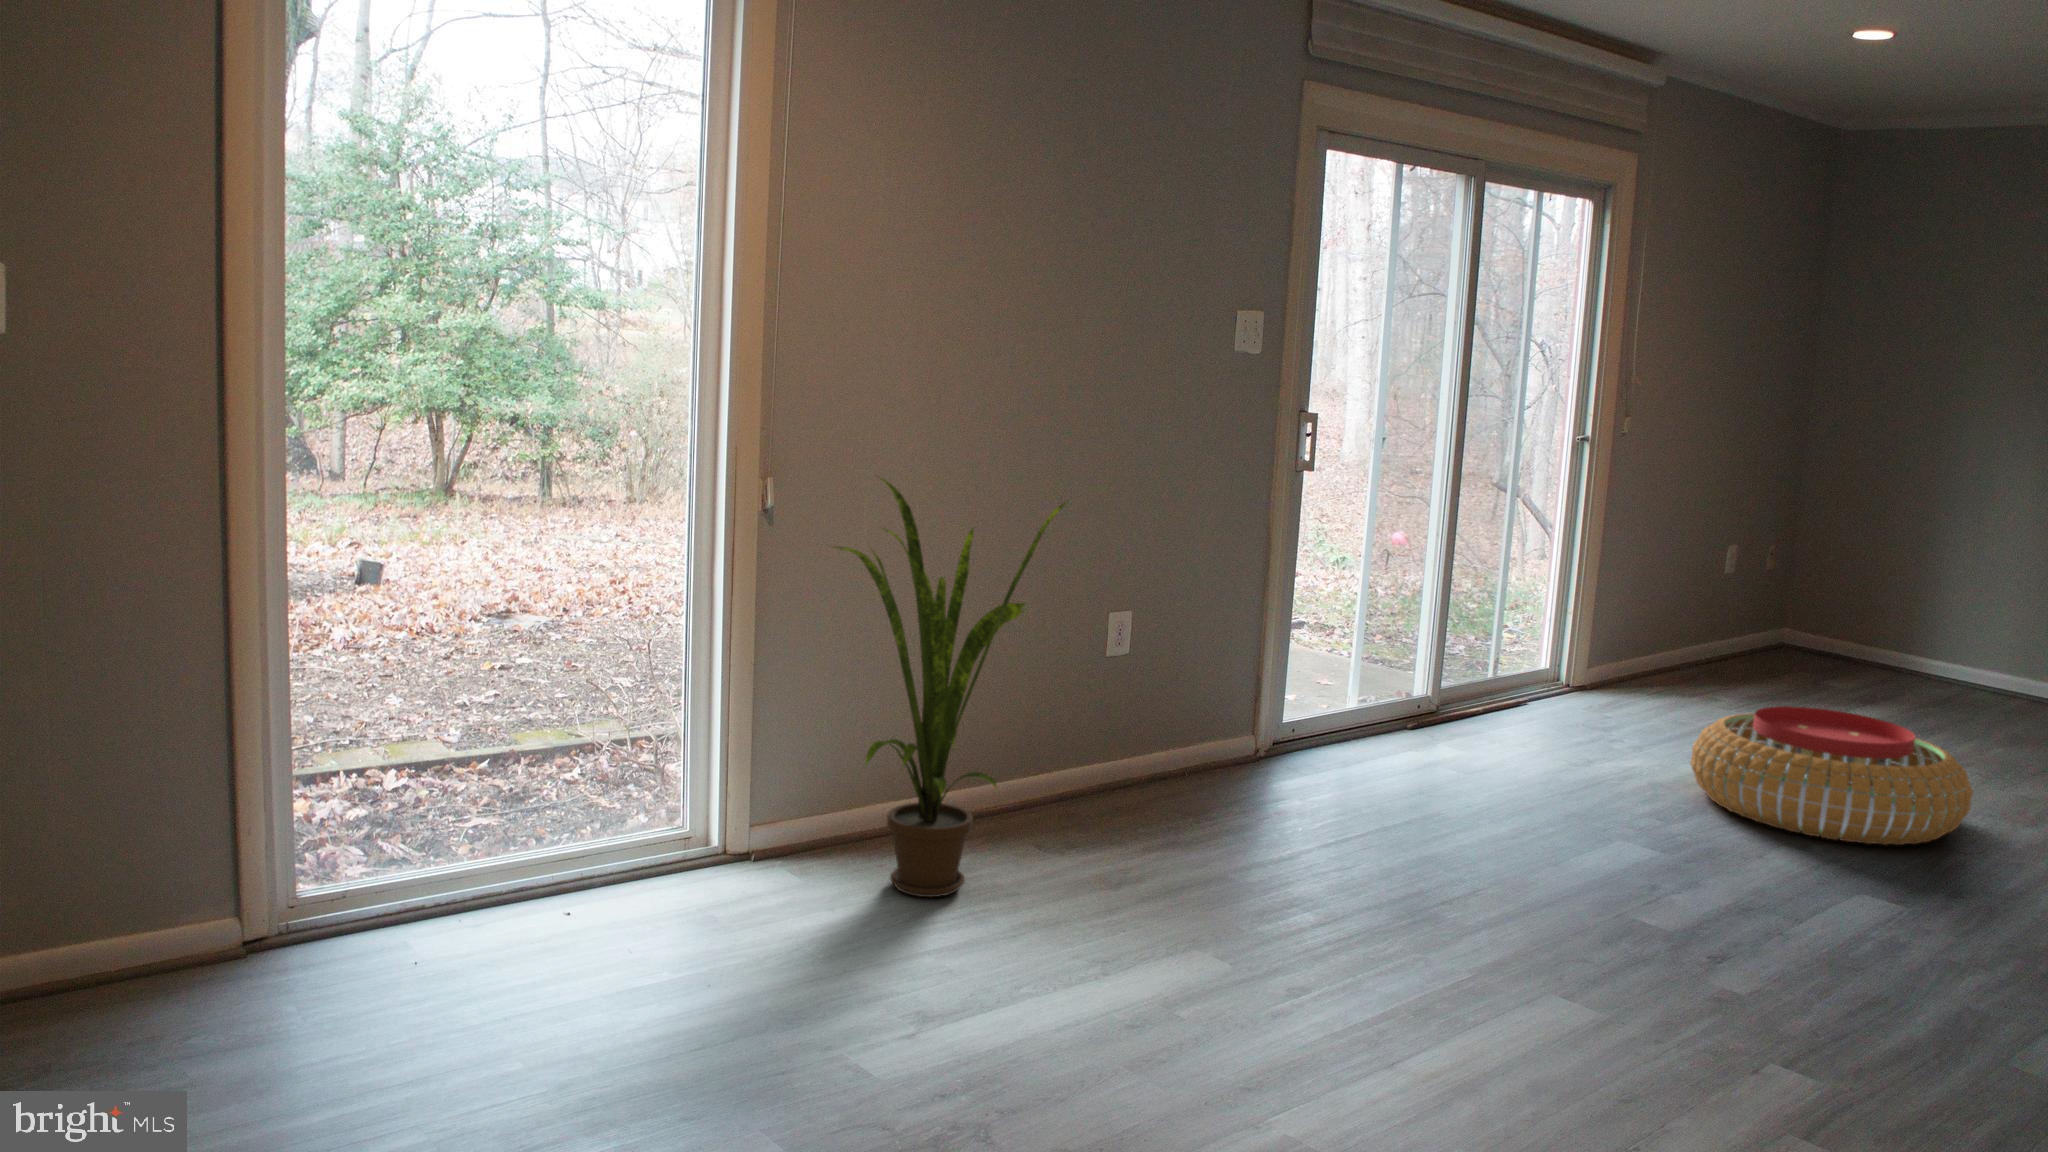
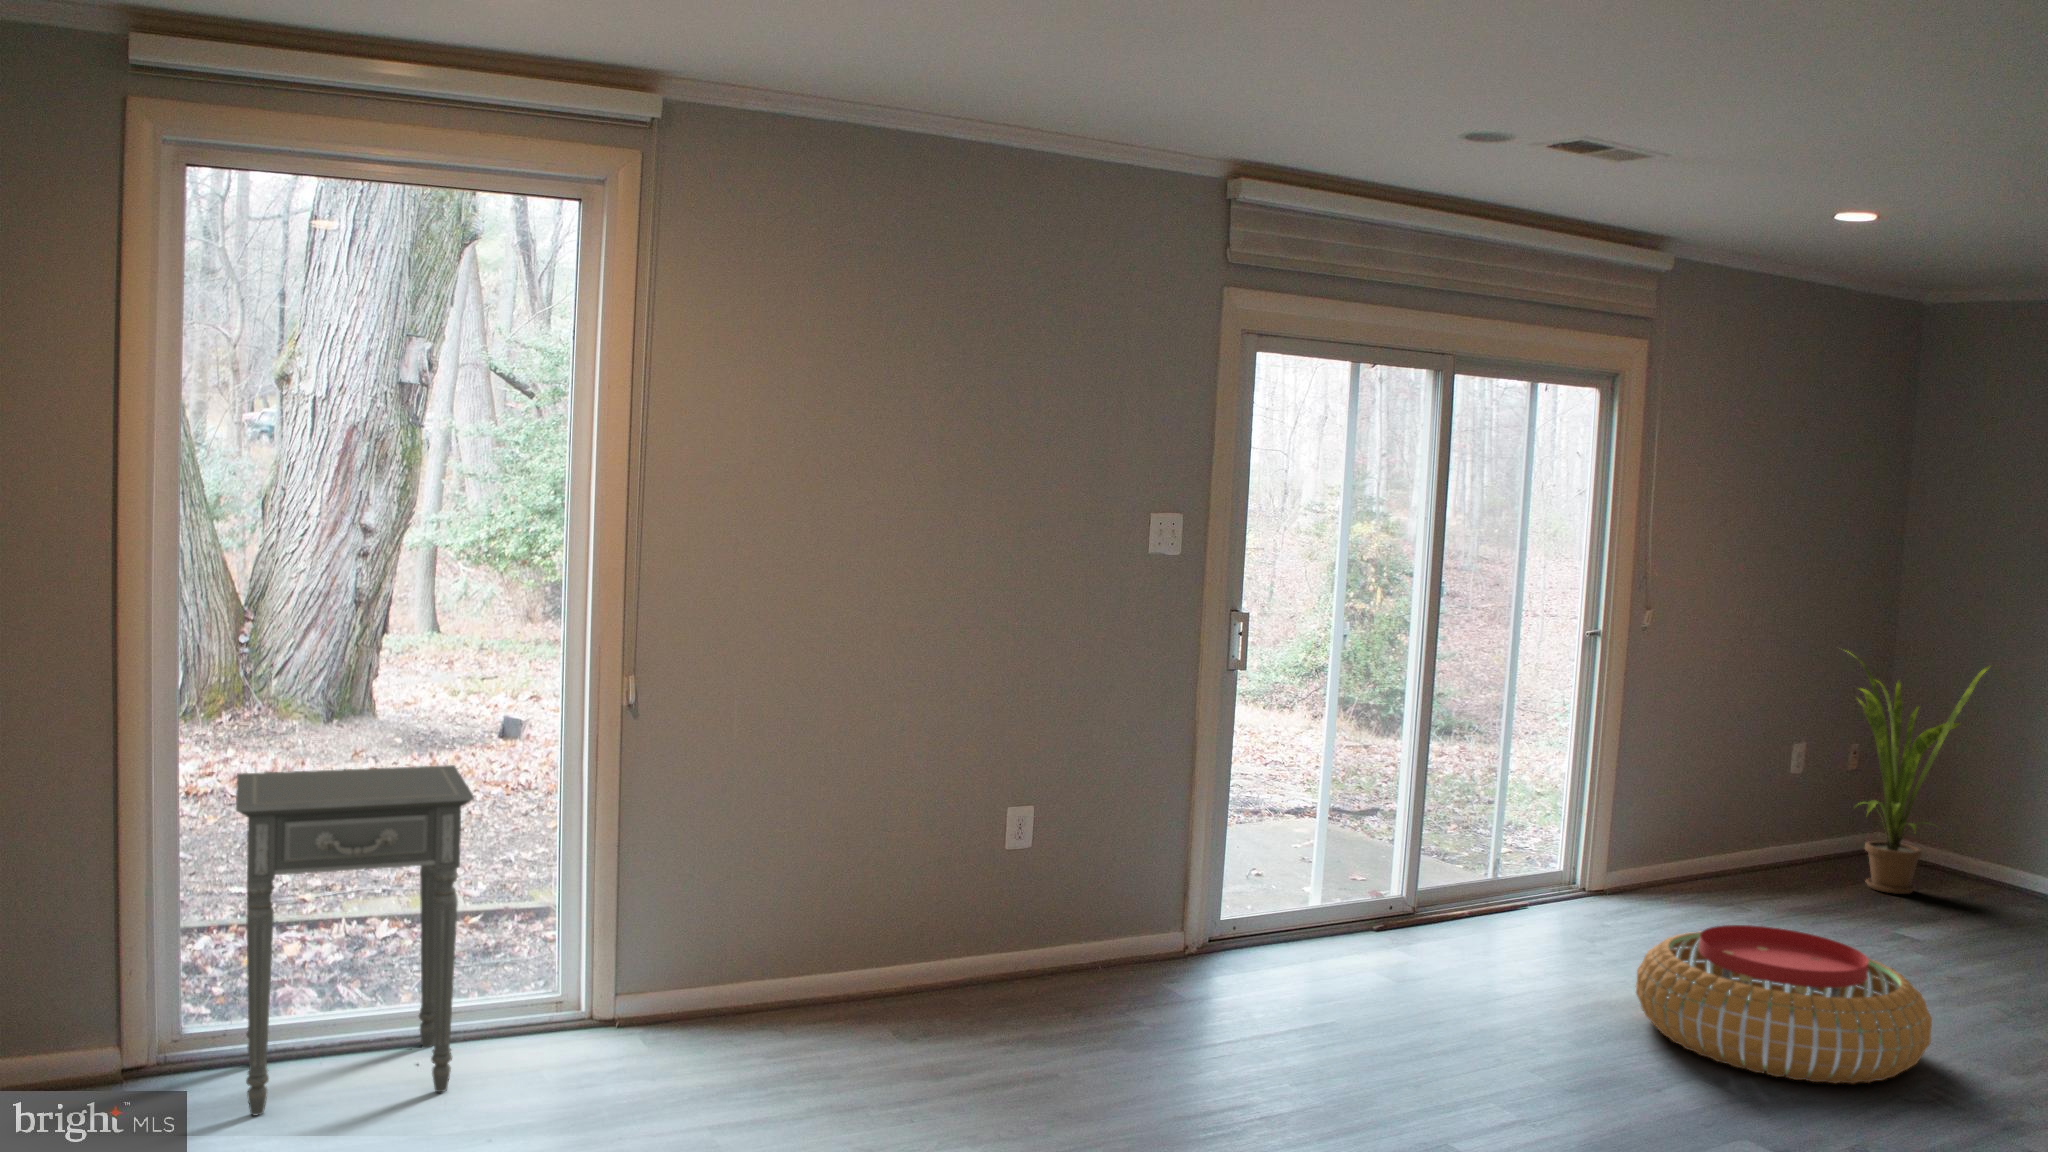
house plant: present [836,478,1067,897] -> present [1843,650,1989,894]
side table: none [350,581,655,981] -> present [236,765,474,1116]

